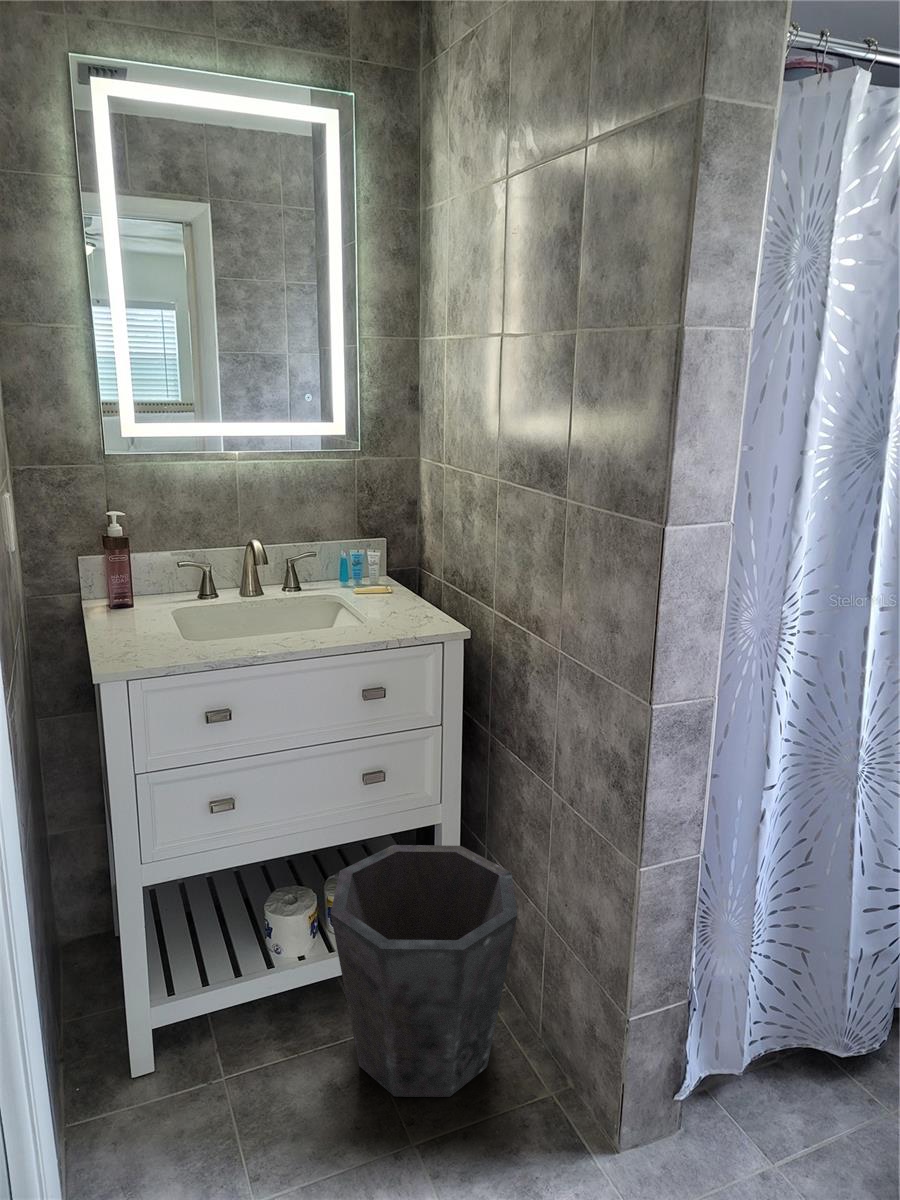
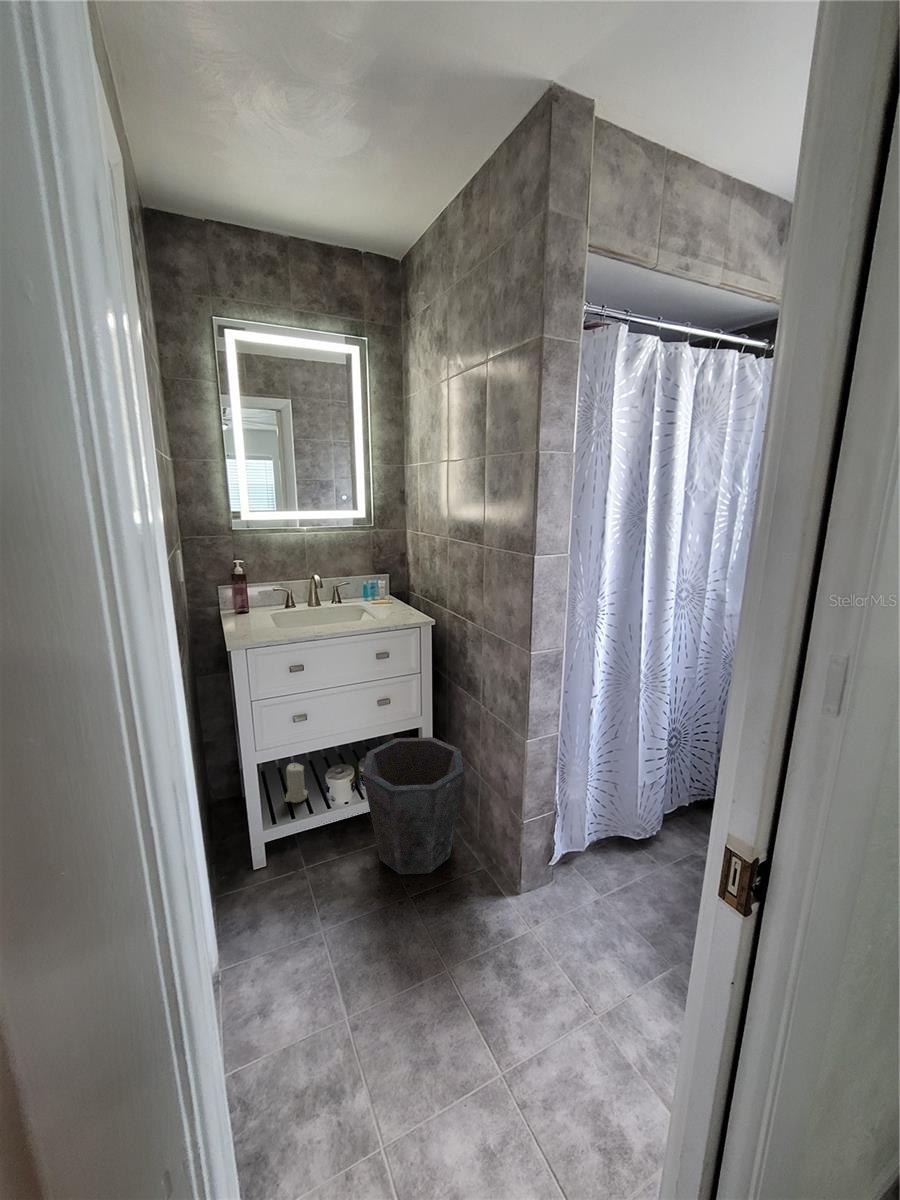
candle: none [190,882,232,954] -> present [285,763,308,803]

